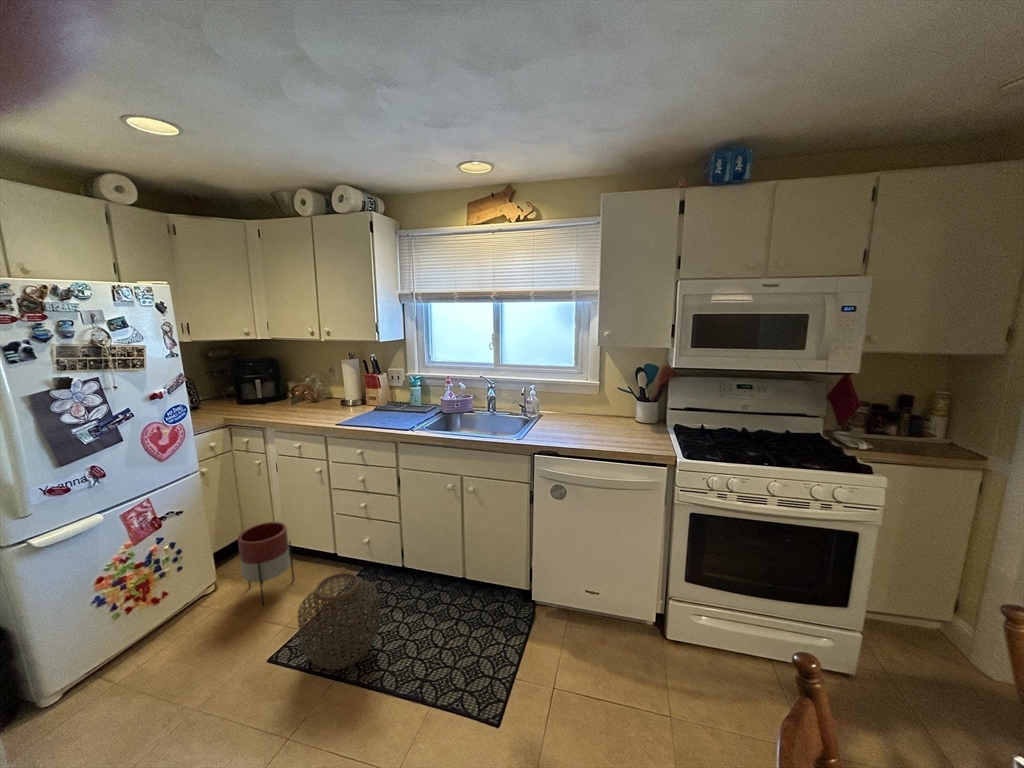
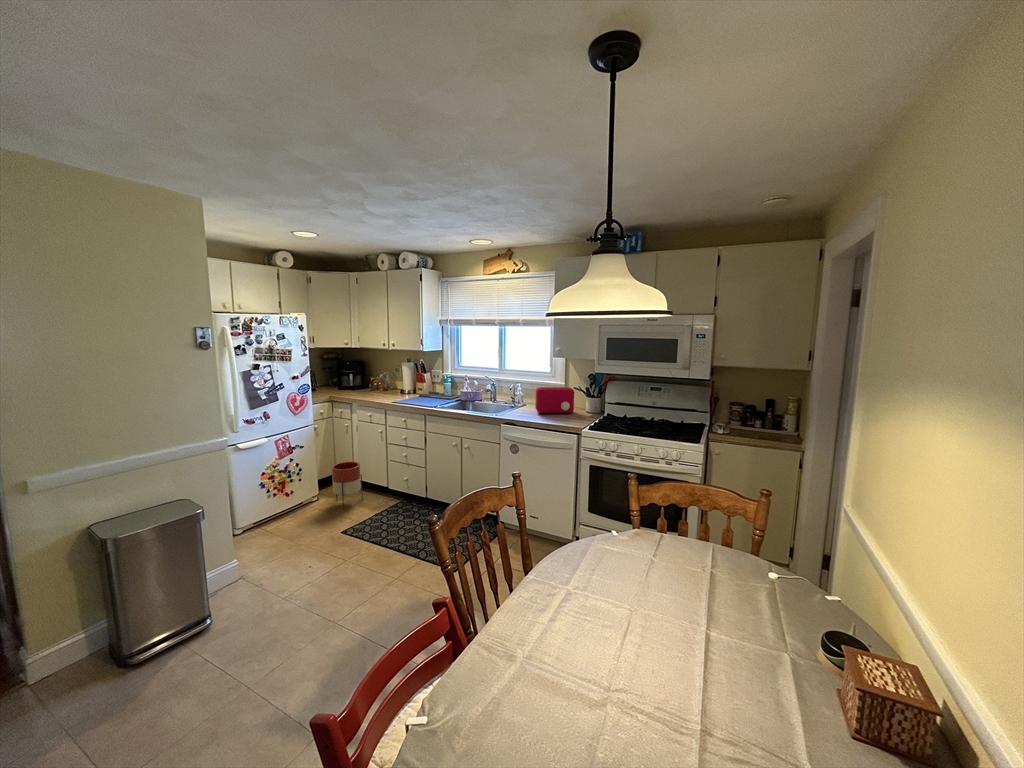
toaster: none [568,388,628,431] -> present [535,387,574,414]
woven basket: present [298,573,380,669] -> none [359,487,406,540]

